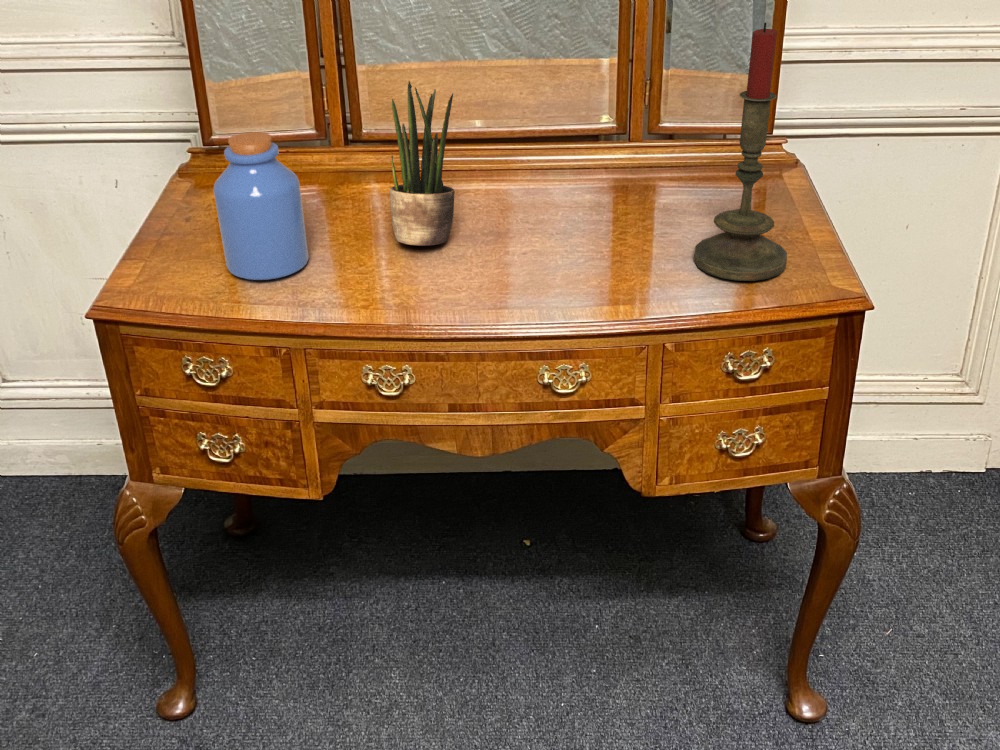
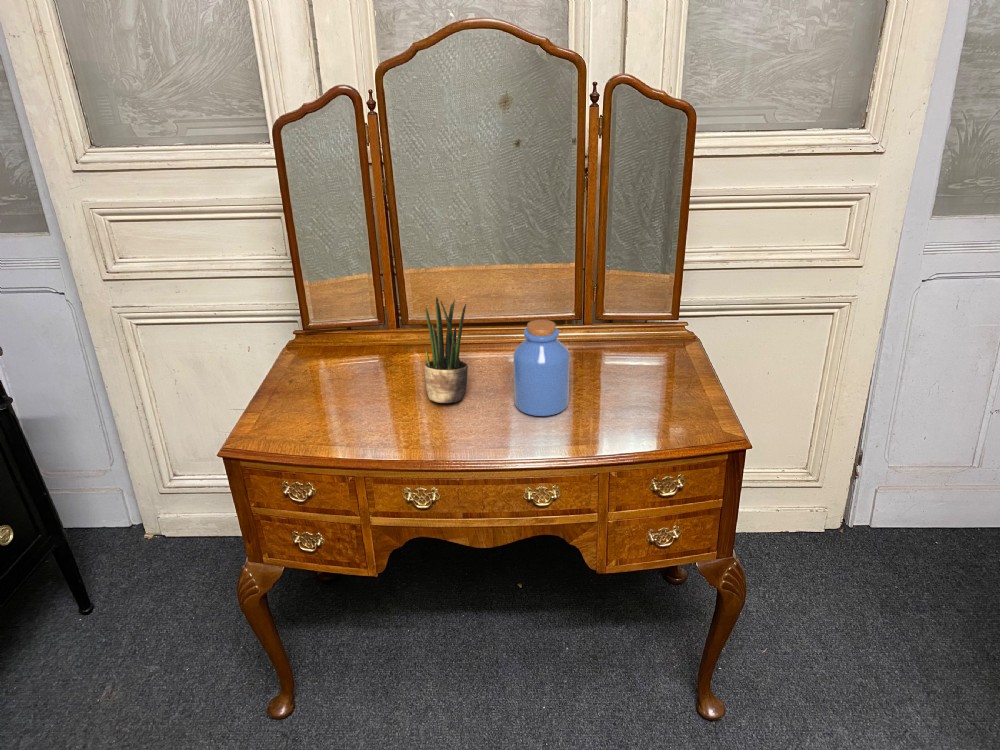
candle: present [694,23,787,281] -> none [628,262,691,429]
jar: present [213,132,309,280] -> present [514,320,569,416]

